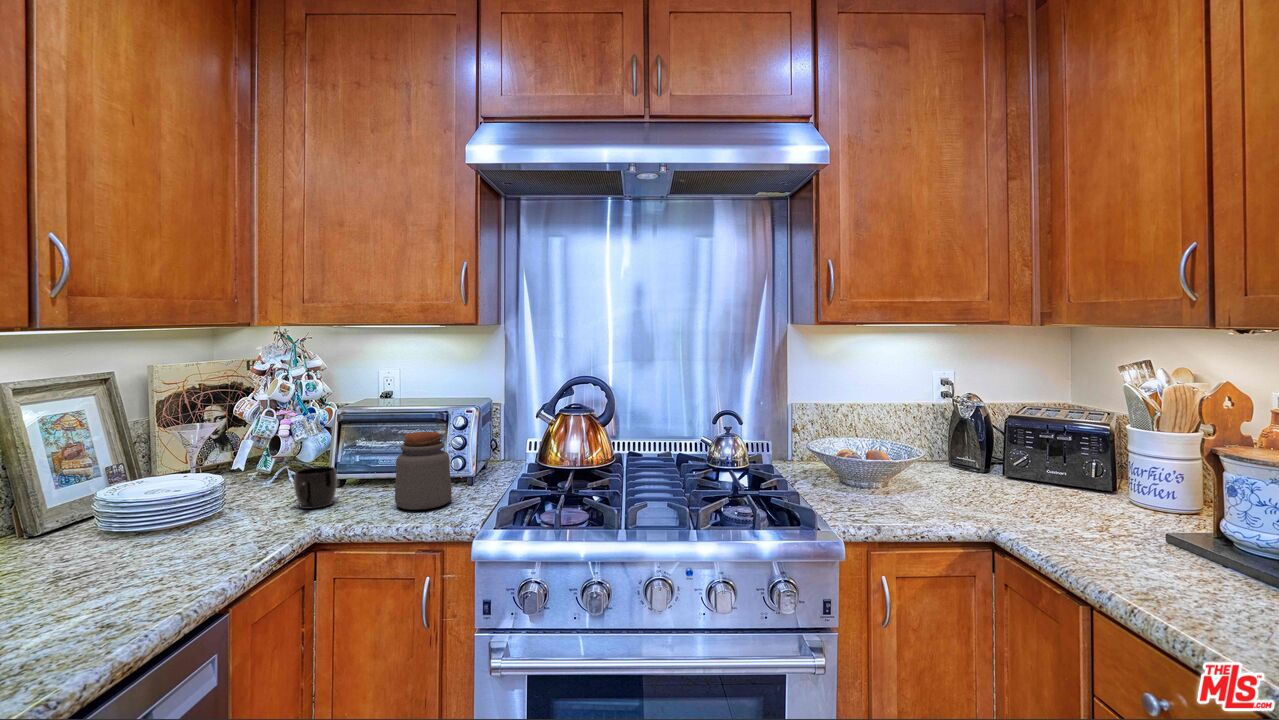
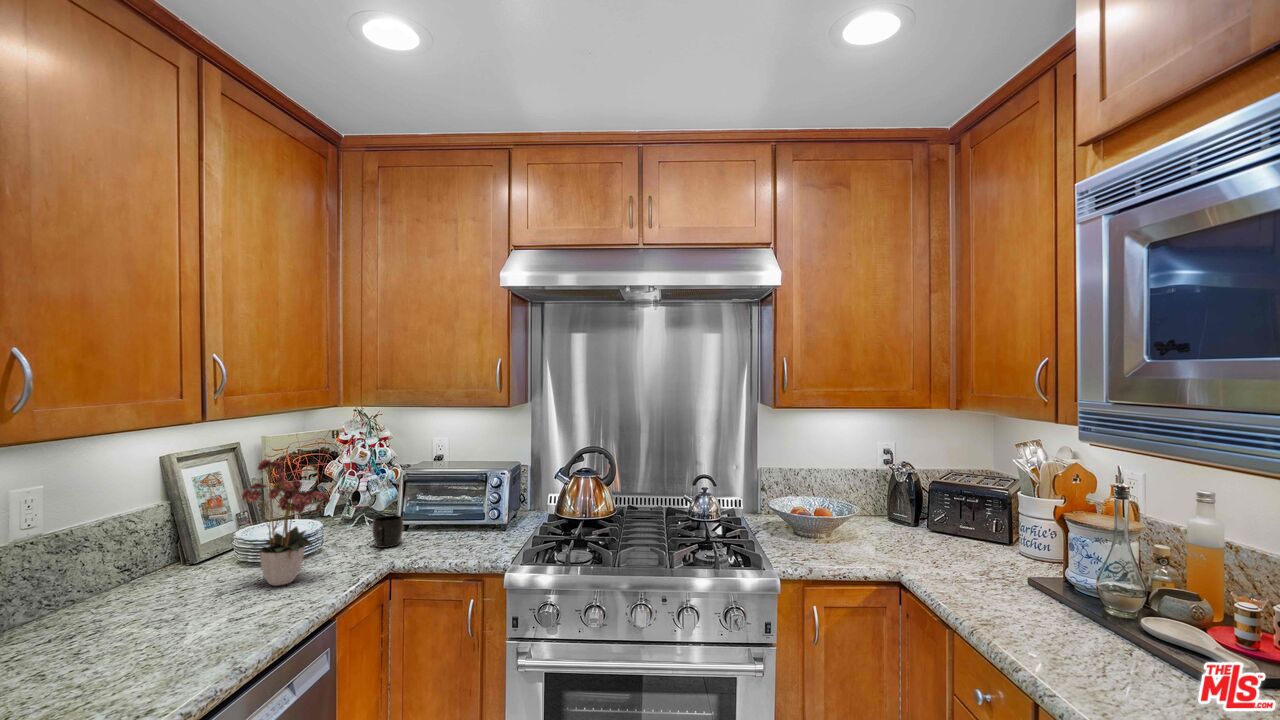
flower arrangement: none [71,378,231,565] -> present [242,459,330,586]
jar: present [395,432,452,510] -> none [446,489,489,549]

